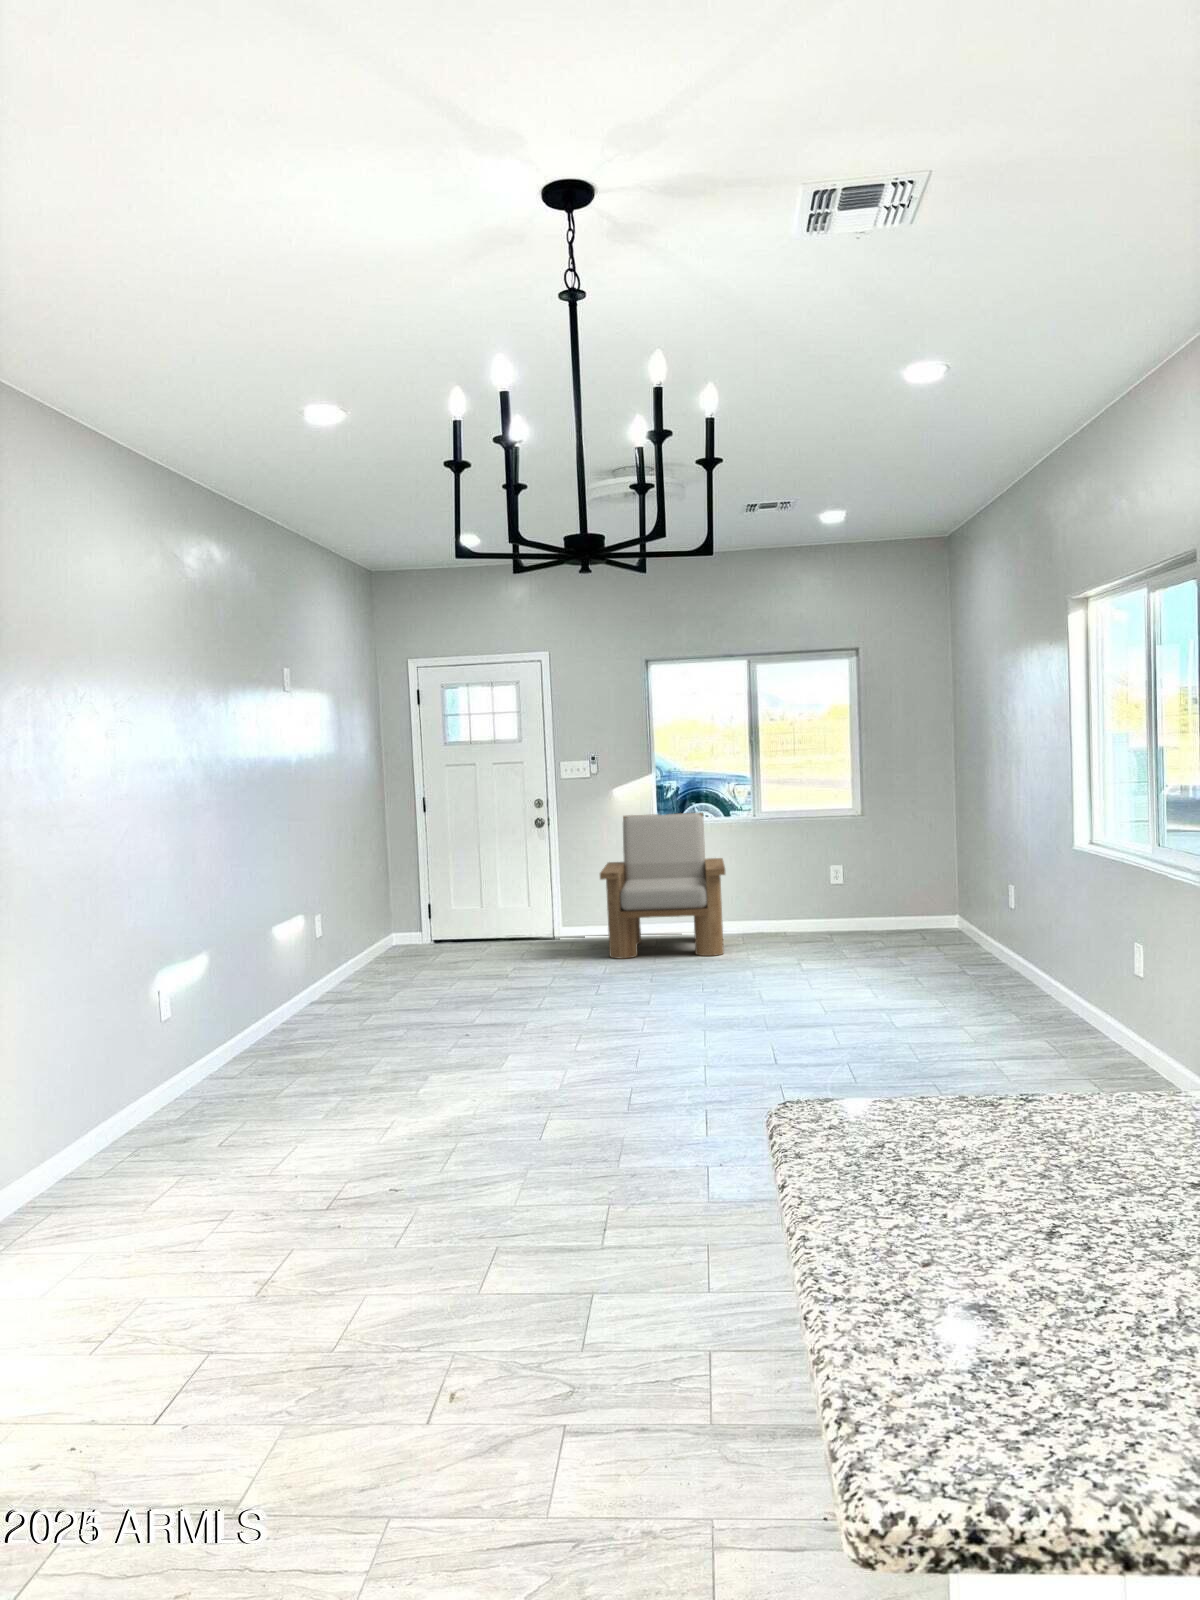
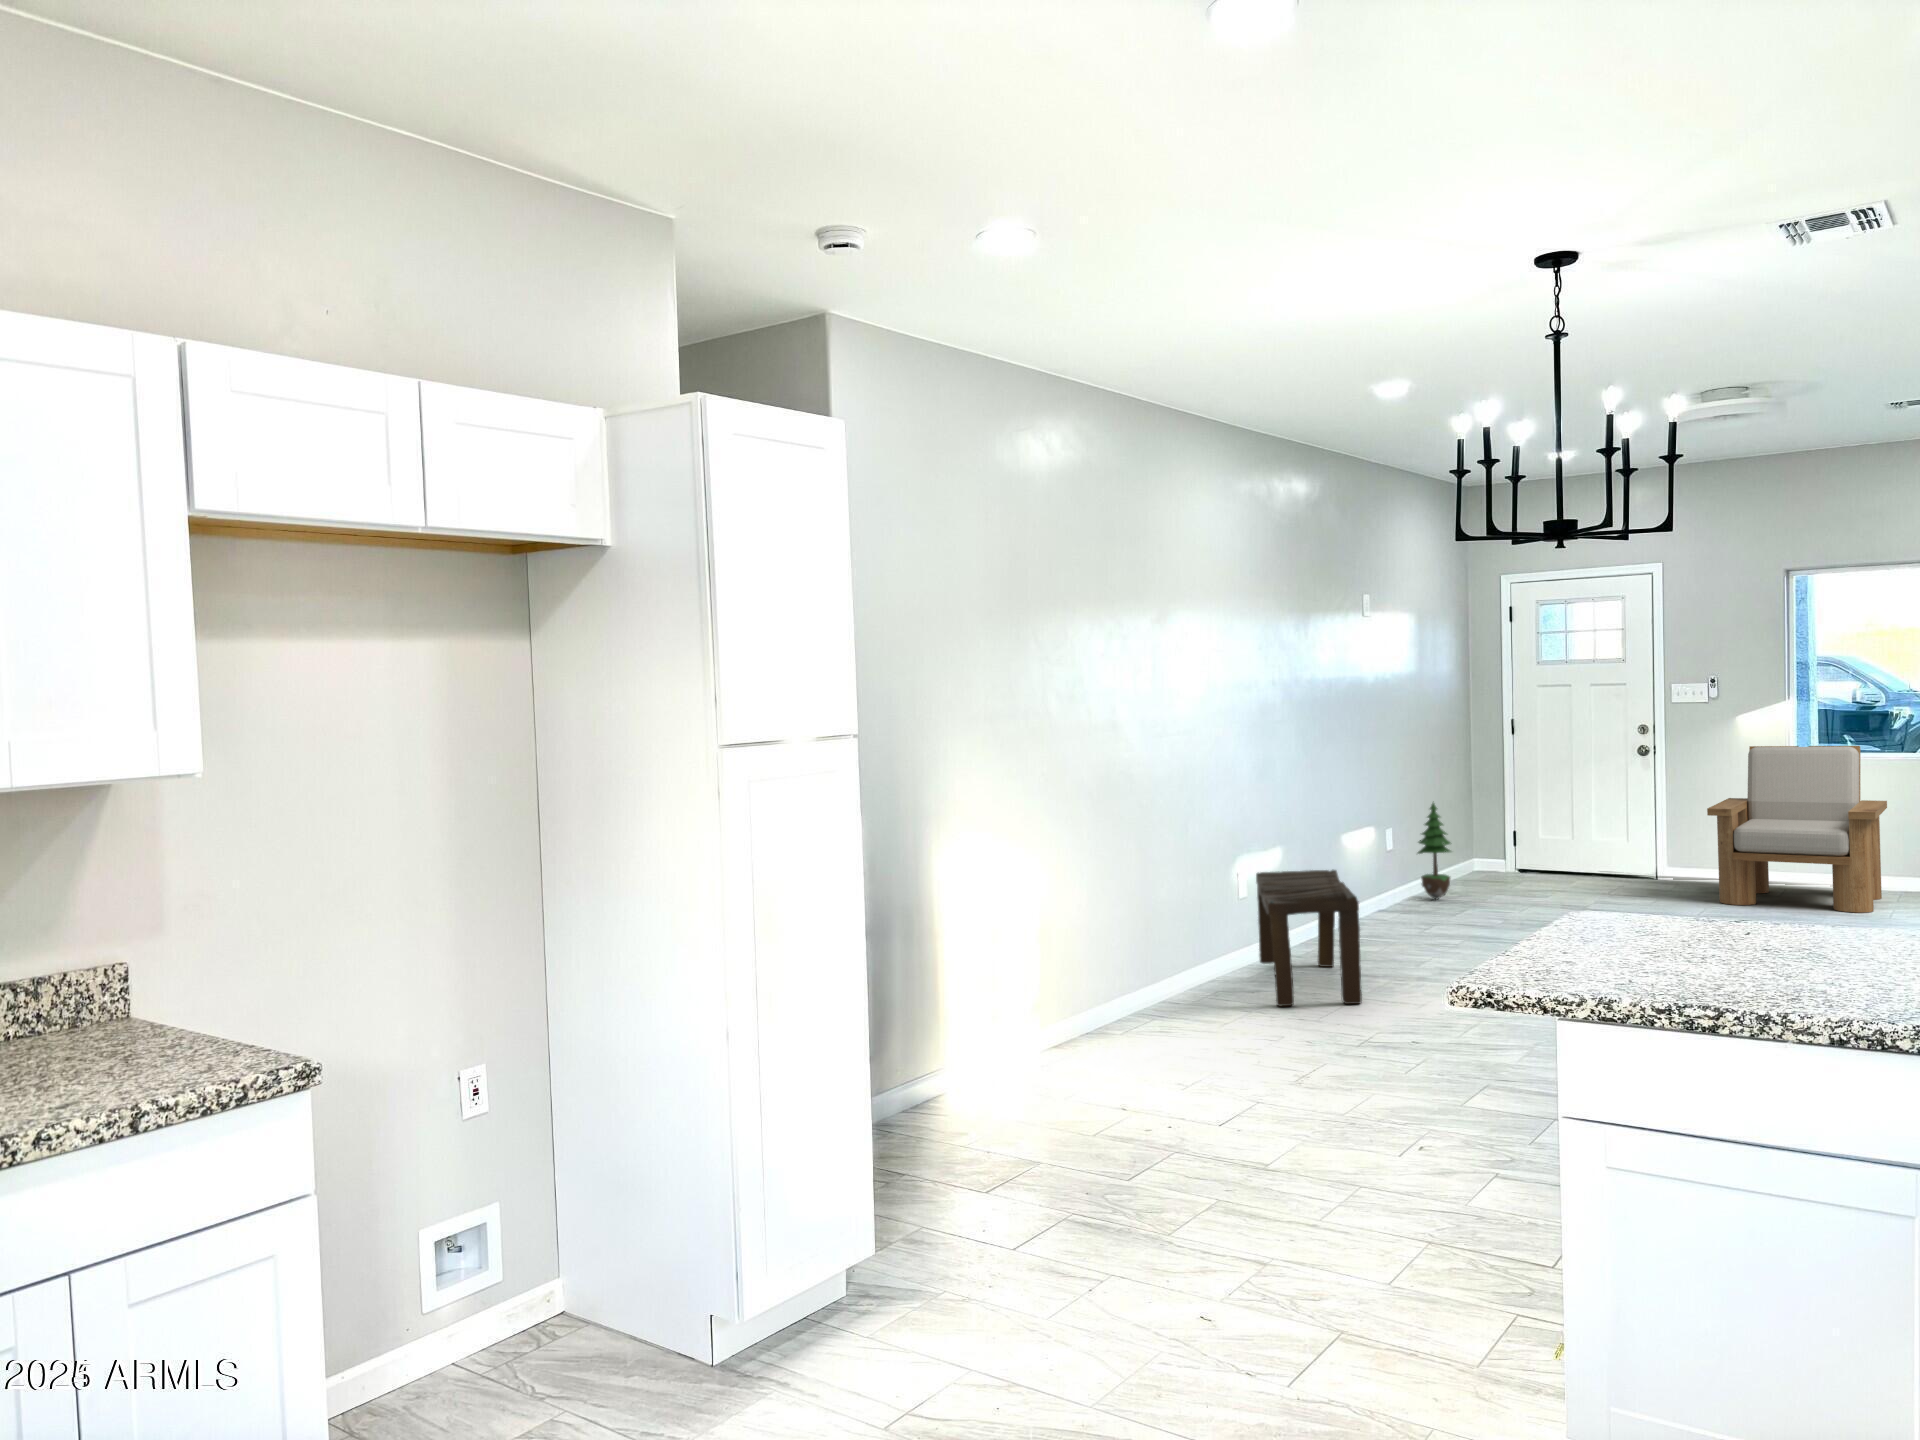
potted tree: none [344,881,381,983] -> present [1418,803,1451,899]
bench: none [175,973,315,1163] -> present [1256,870,1362,1007]

